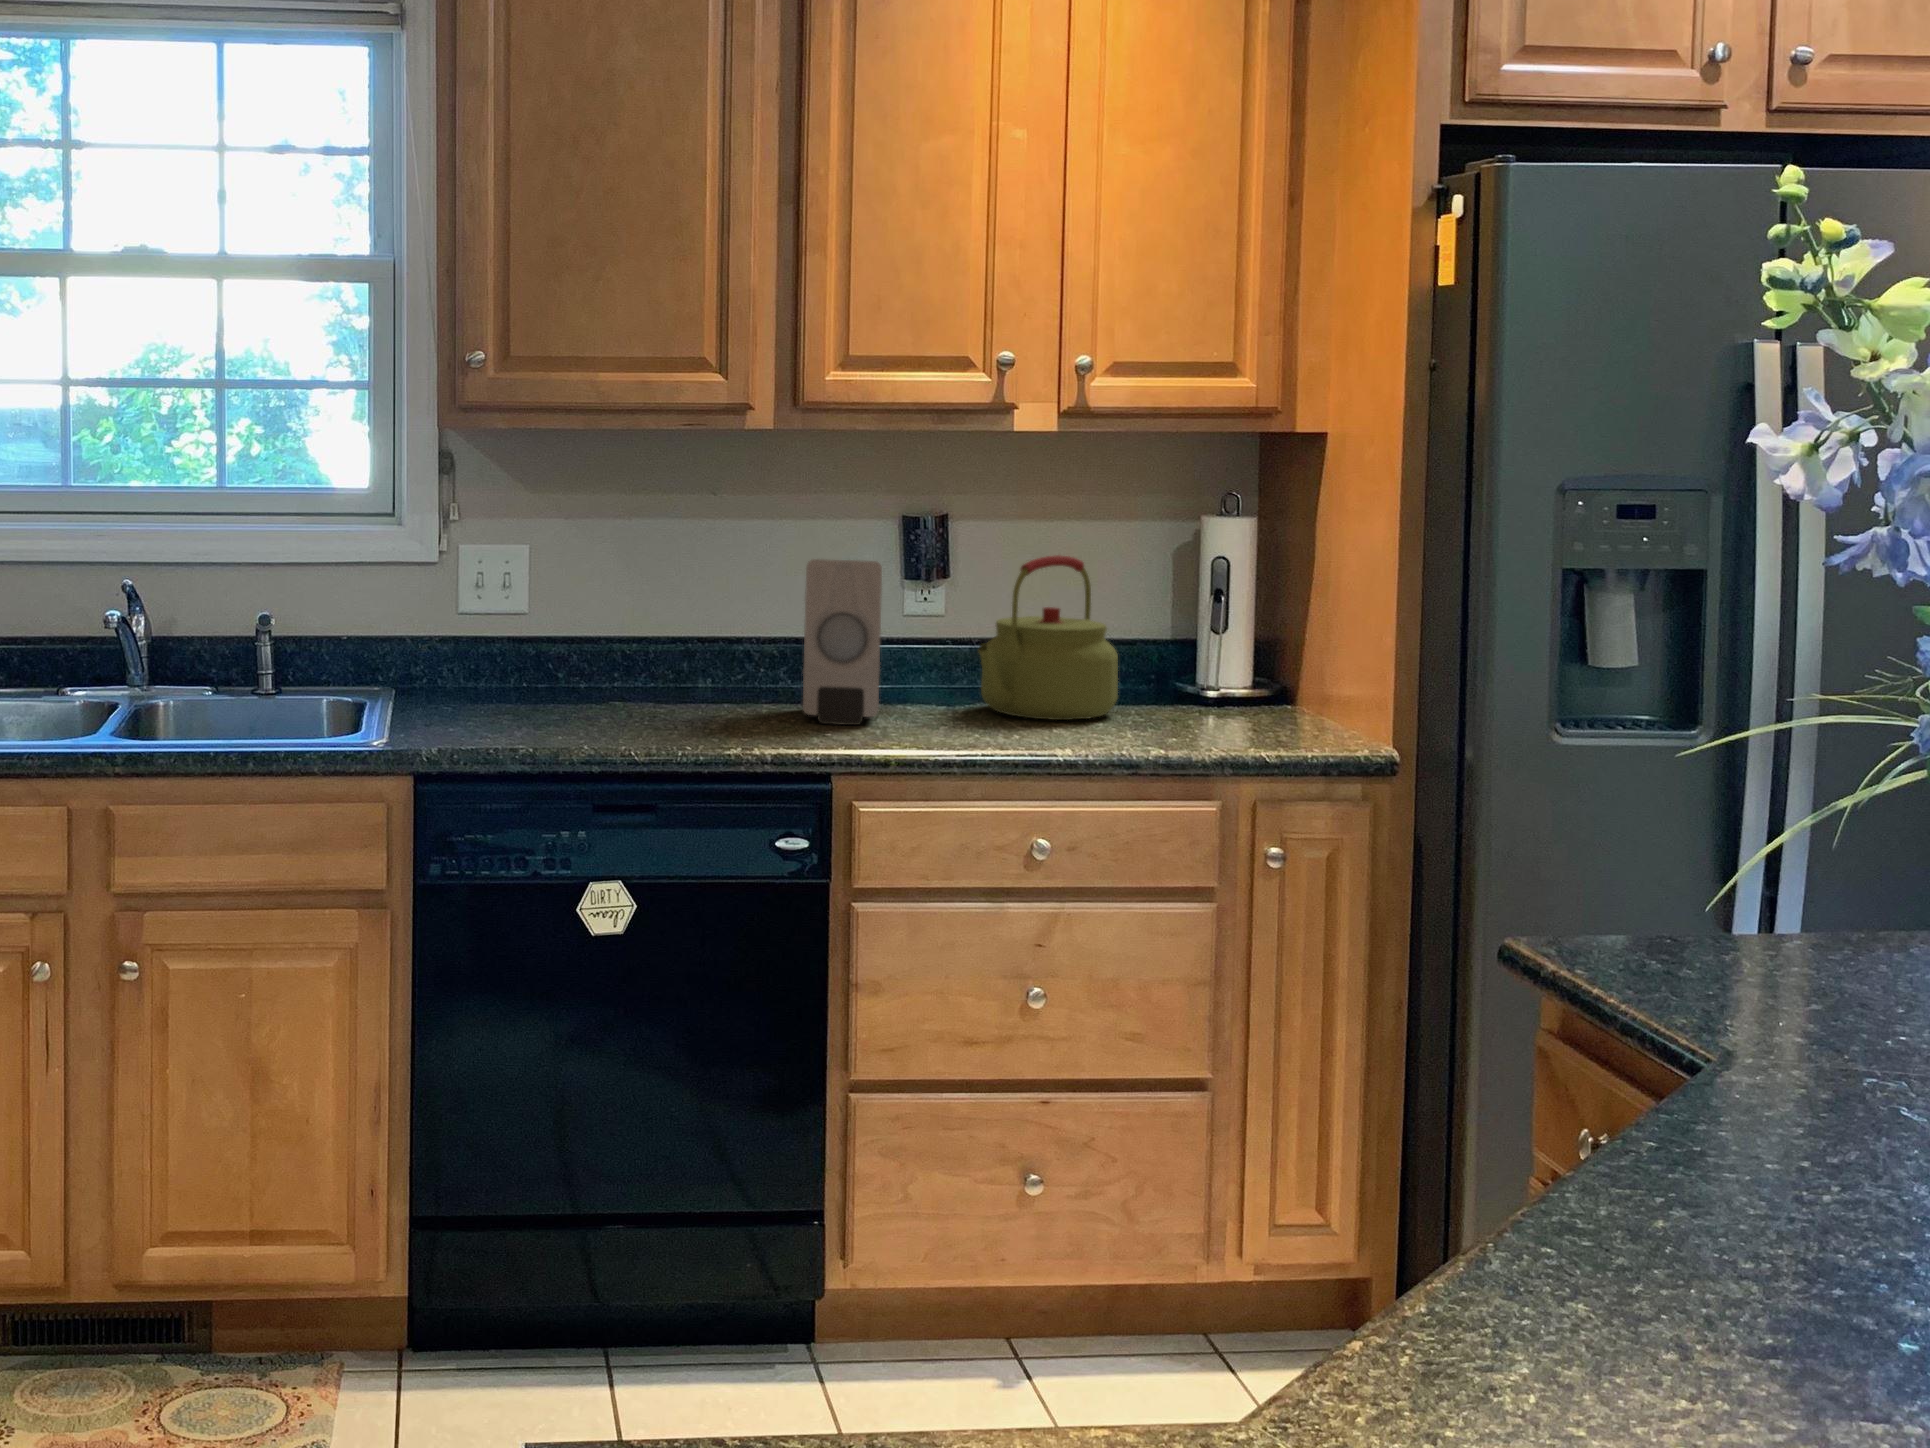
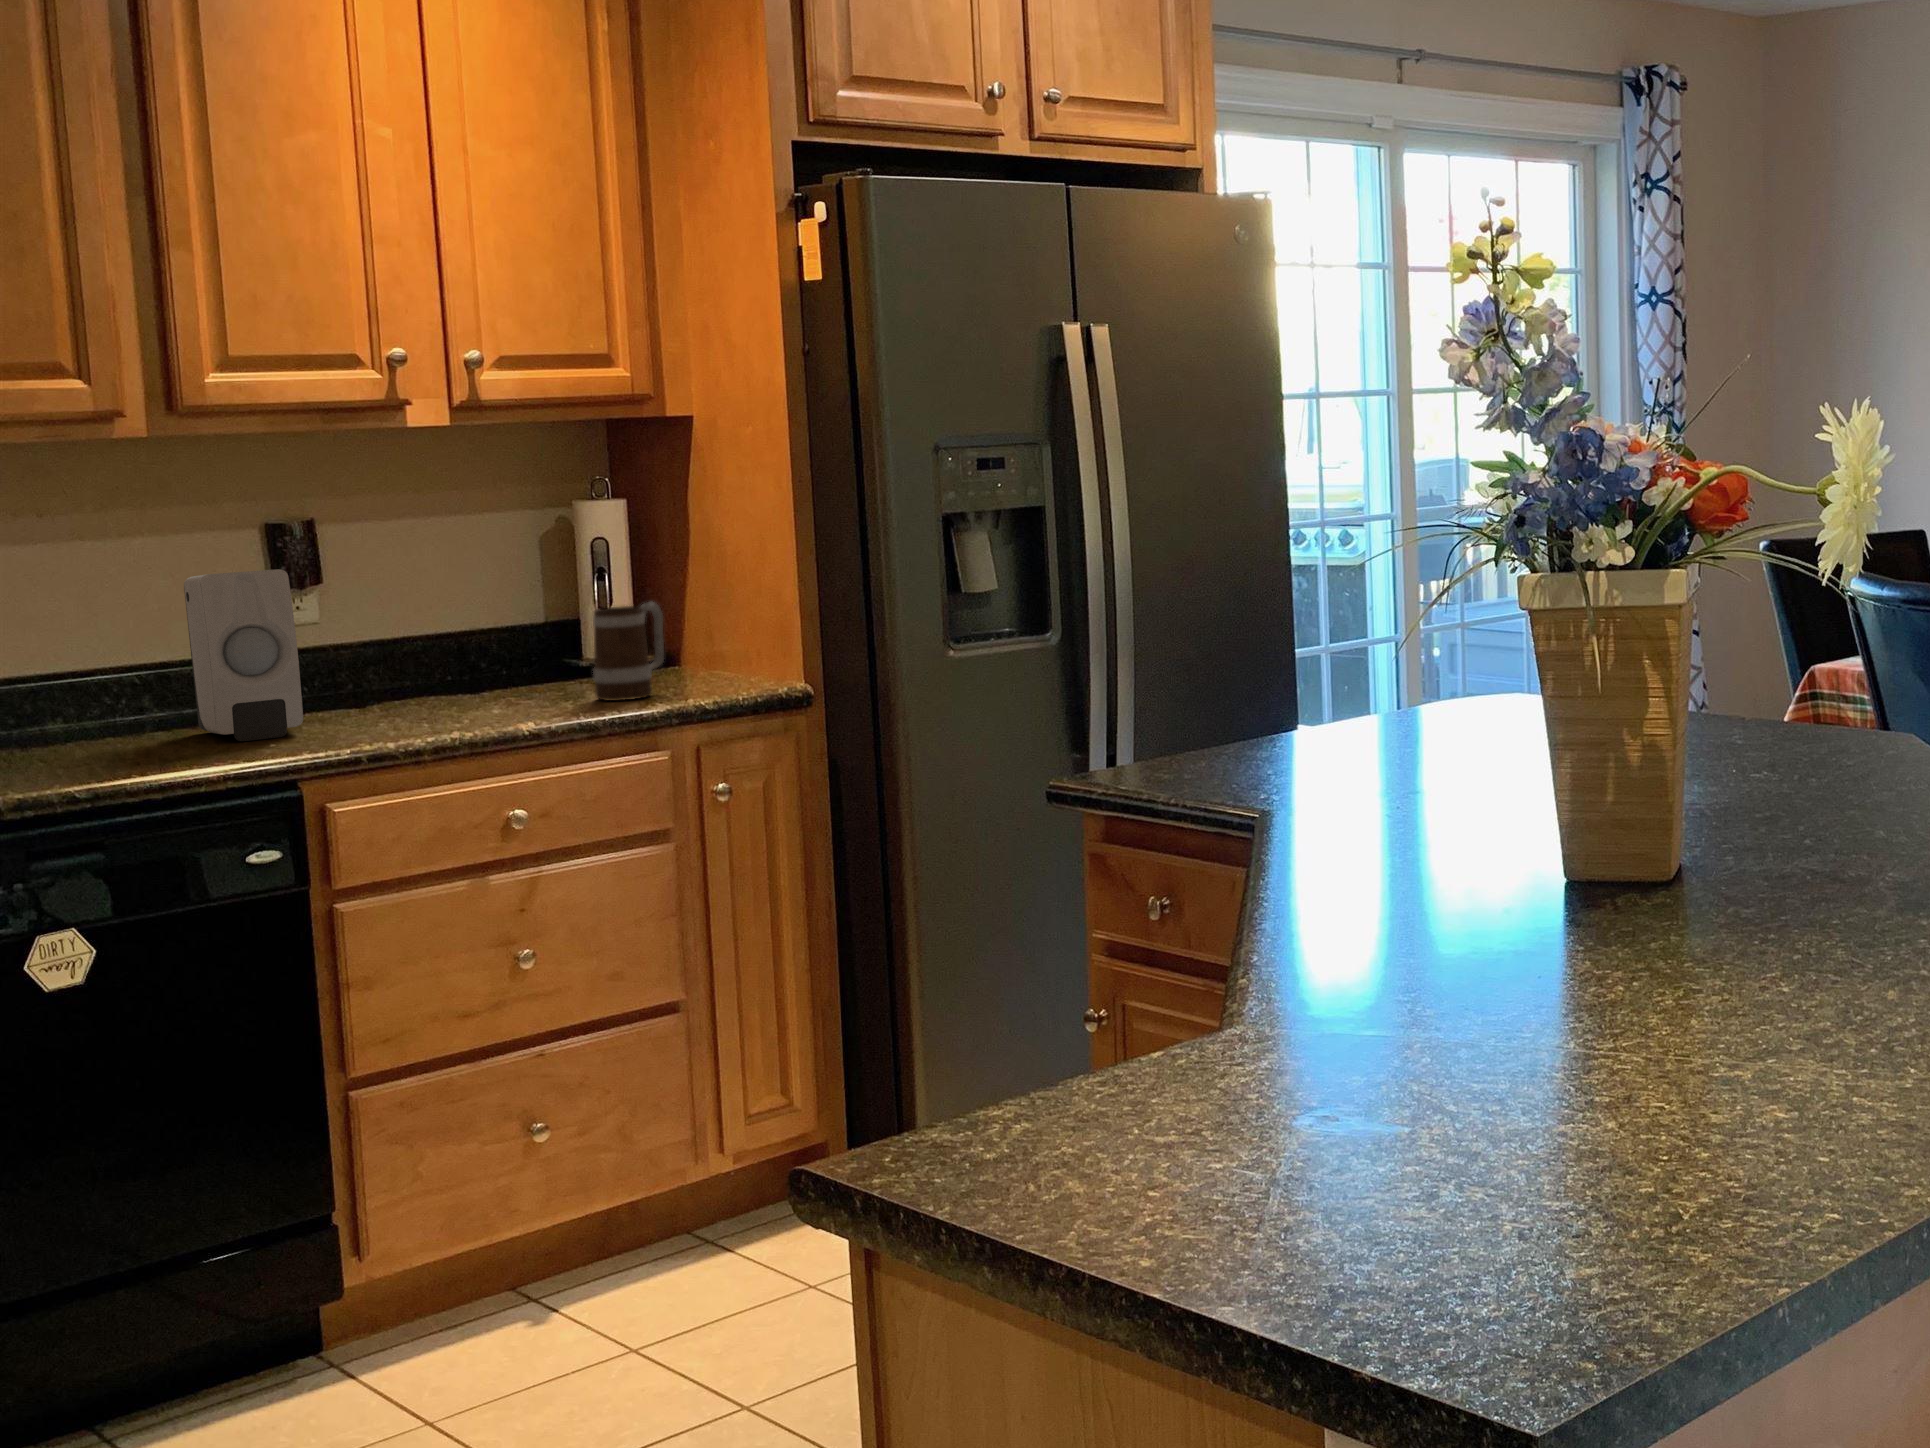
kettle: present [978,555,1118,720] -> none [386,548,532,706]
mug: none [1163,636,1246,741] -> present [593,602,664,701]

